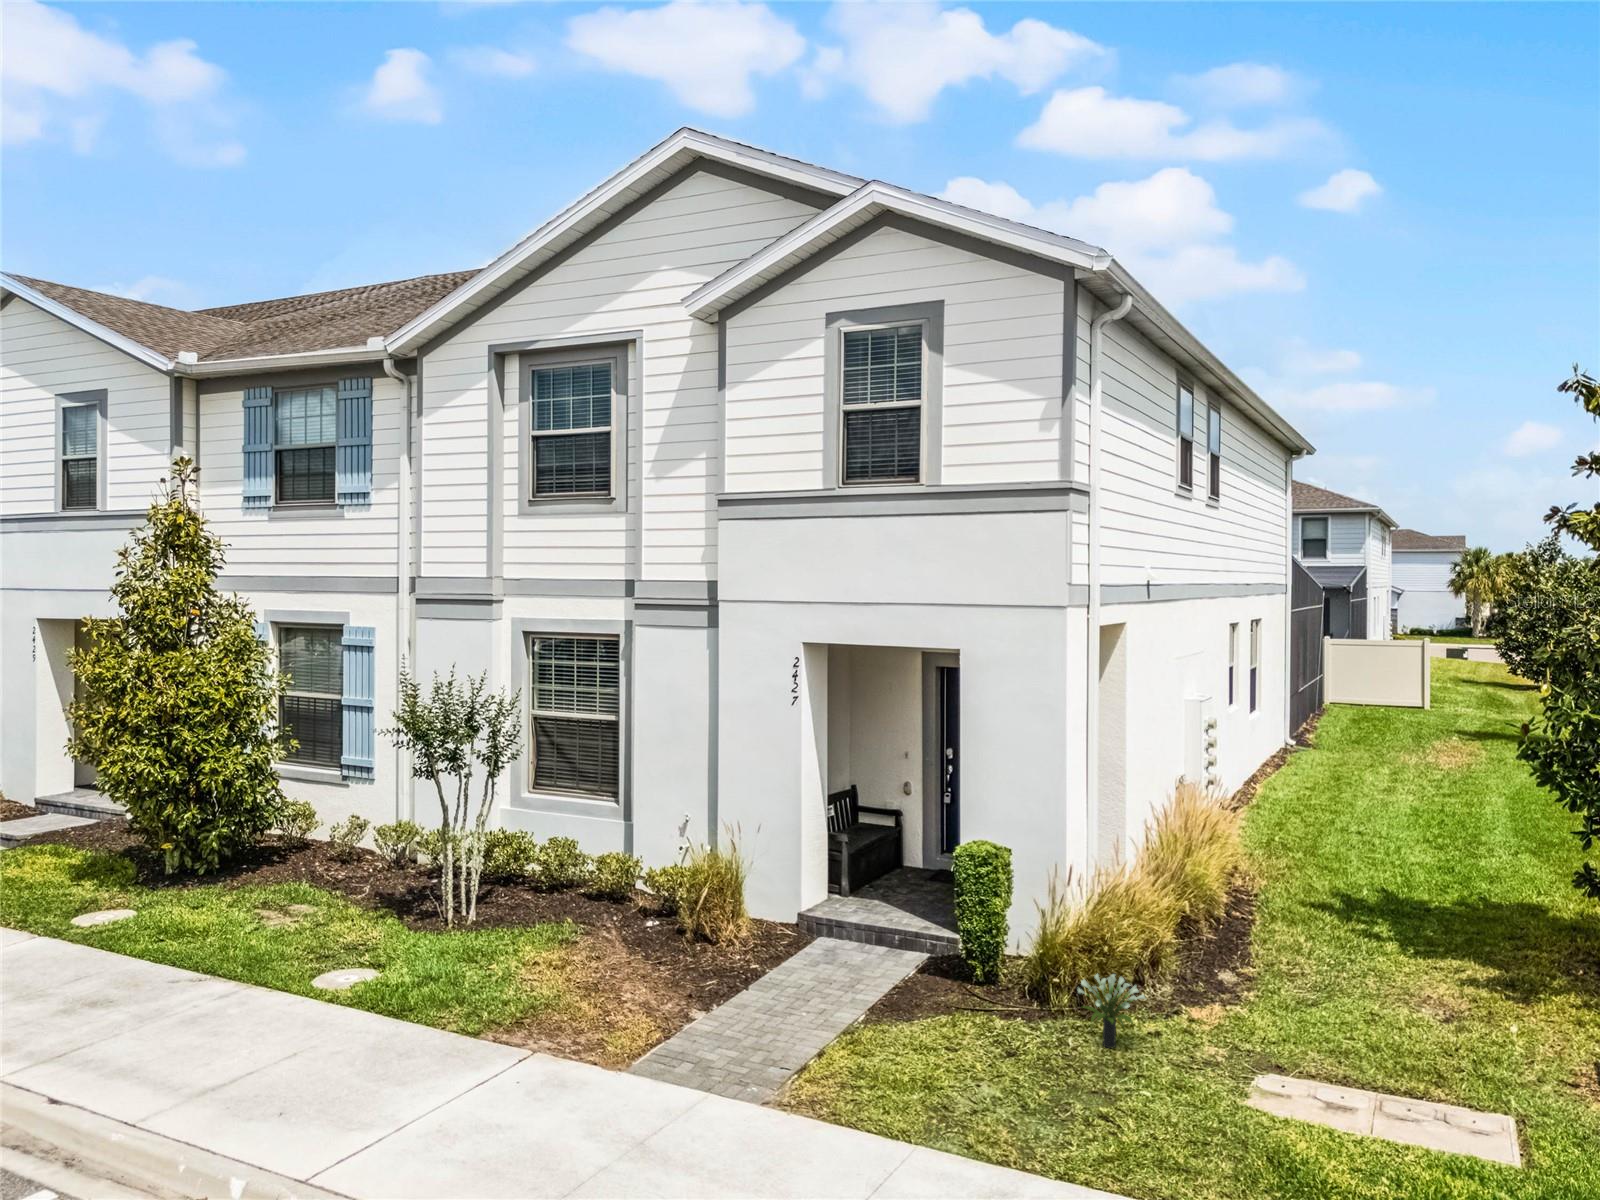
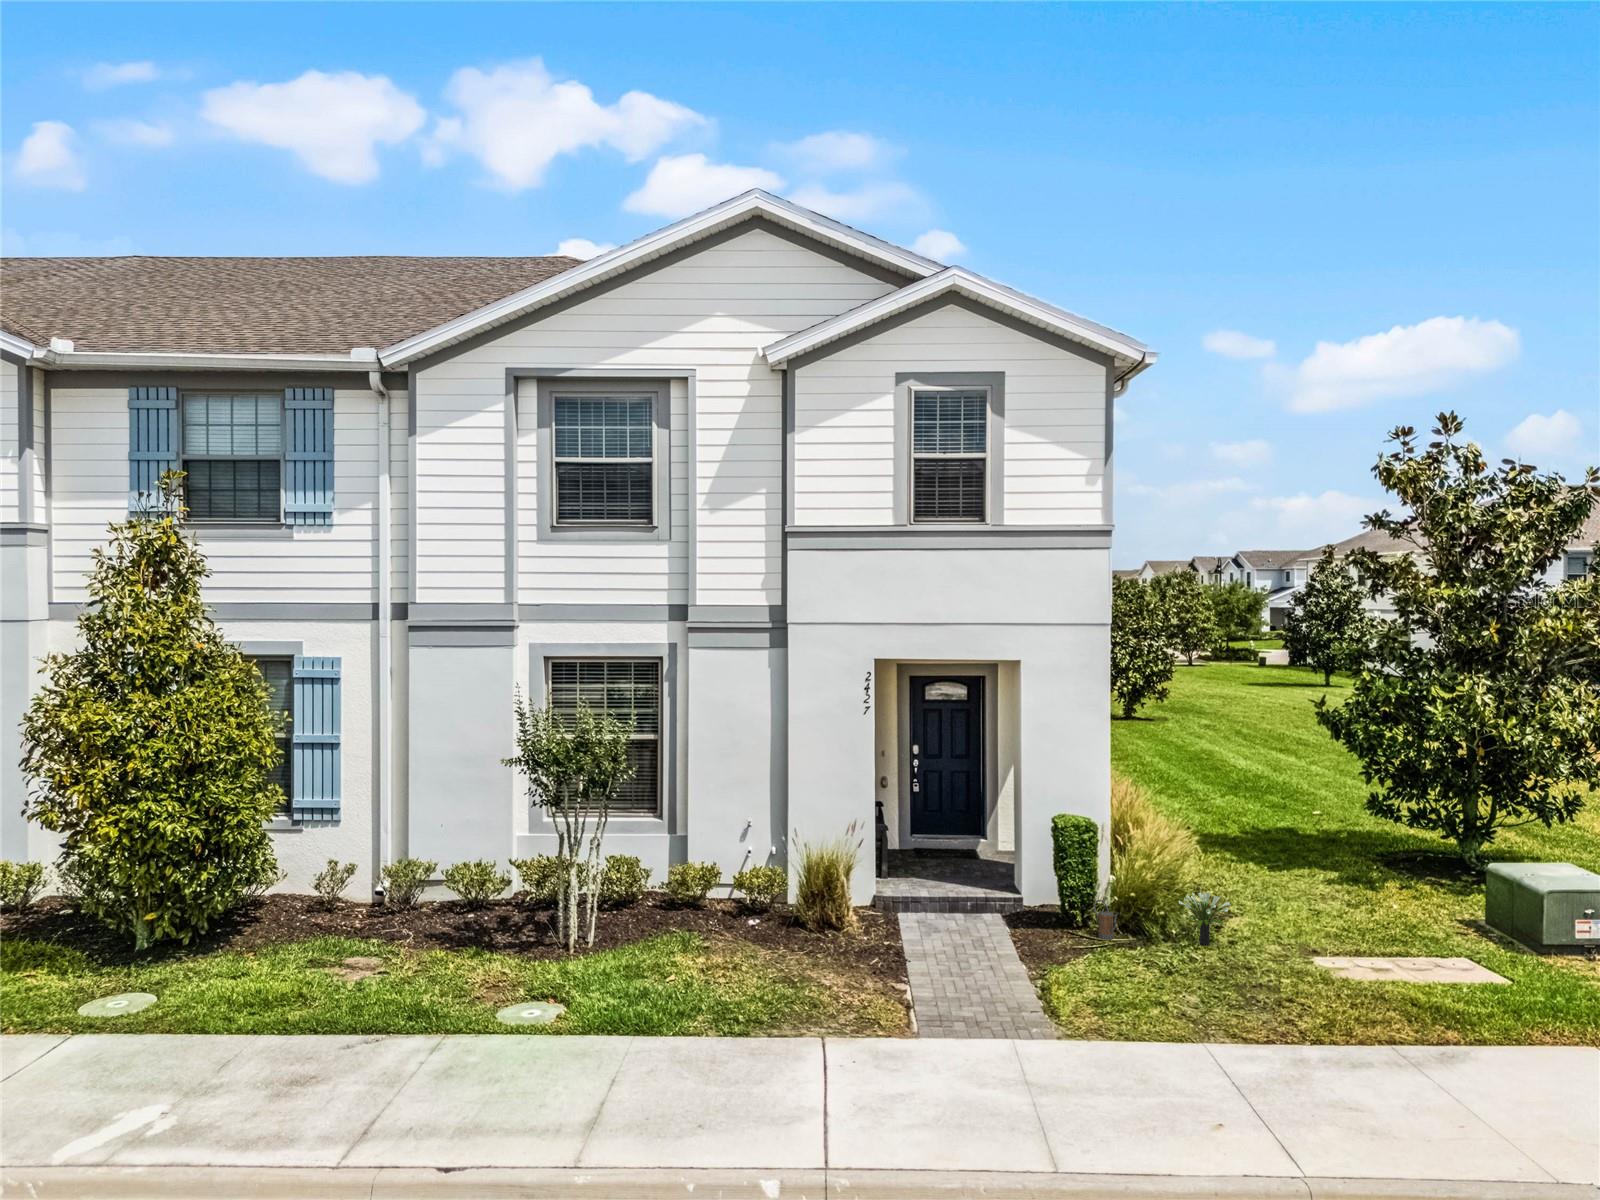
watering can: none [984,961,1003,1015] -> present [1094,900,1118,940]

